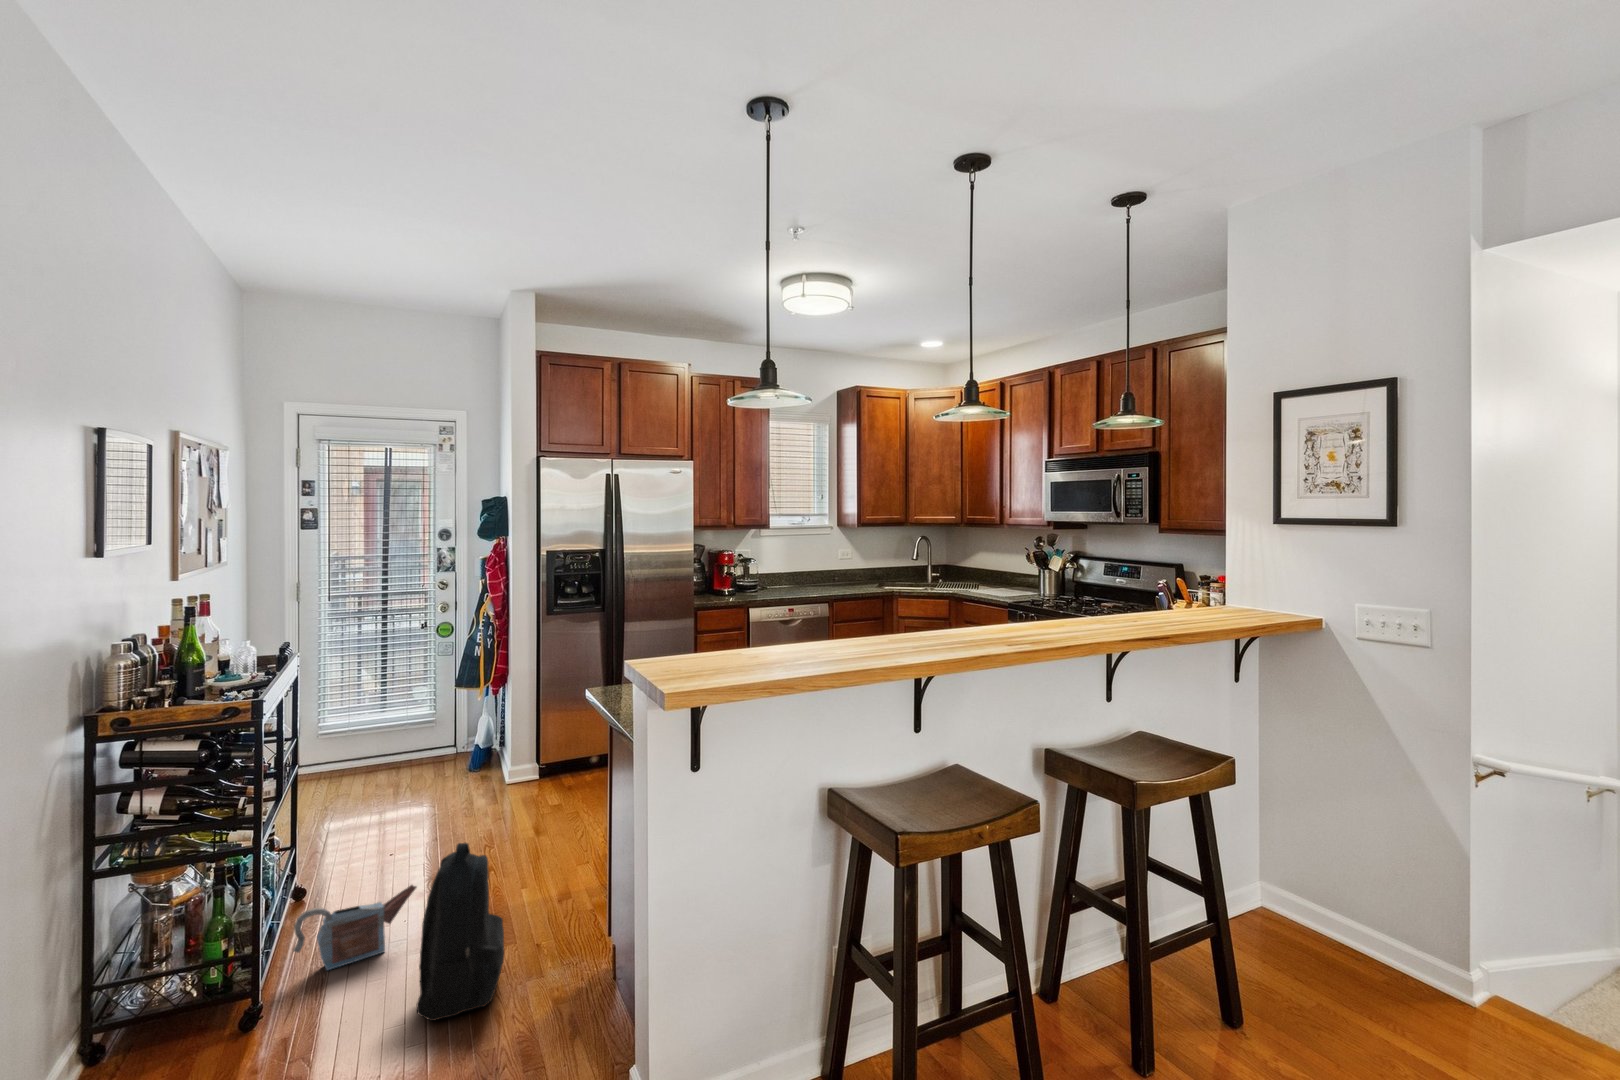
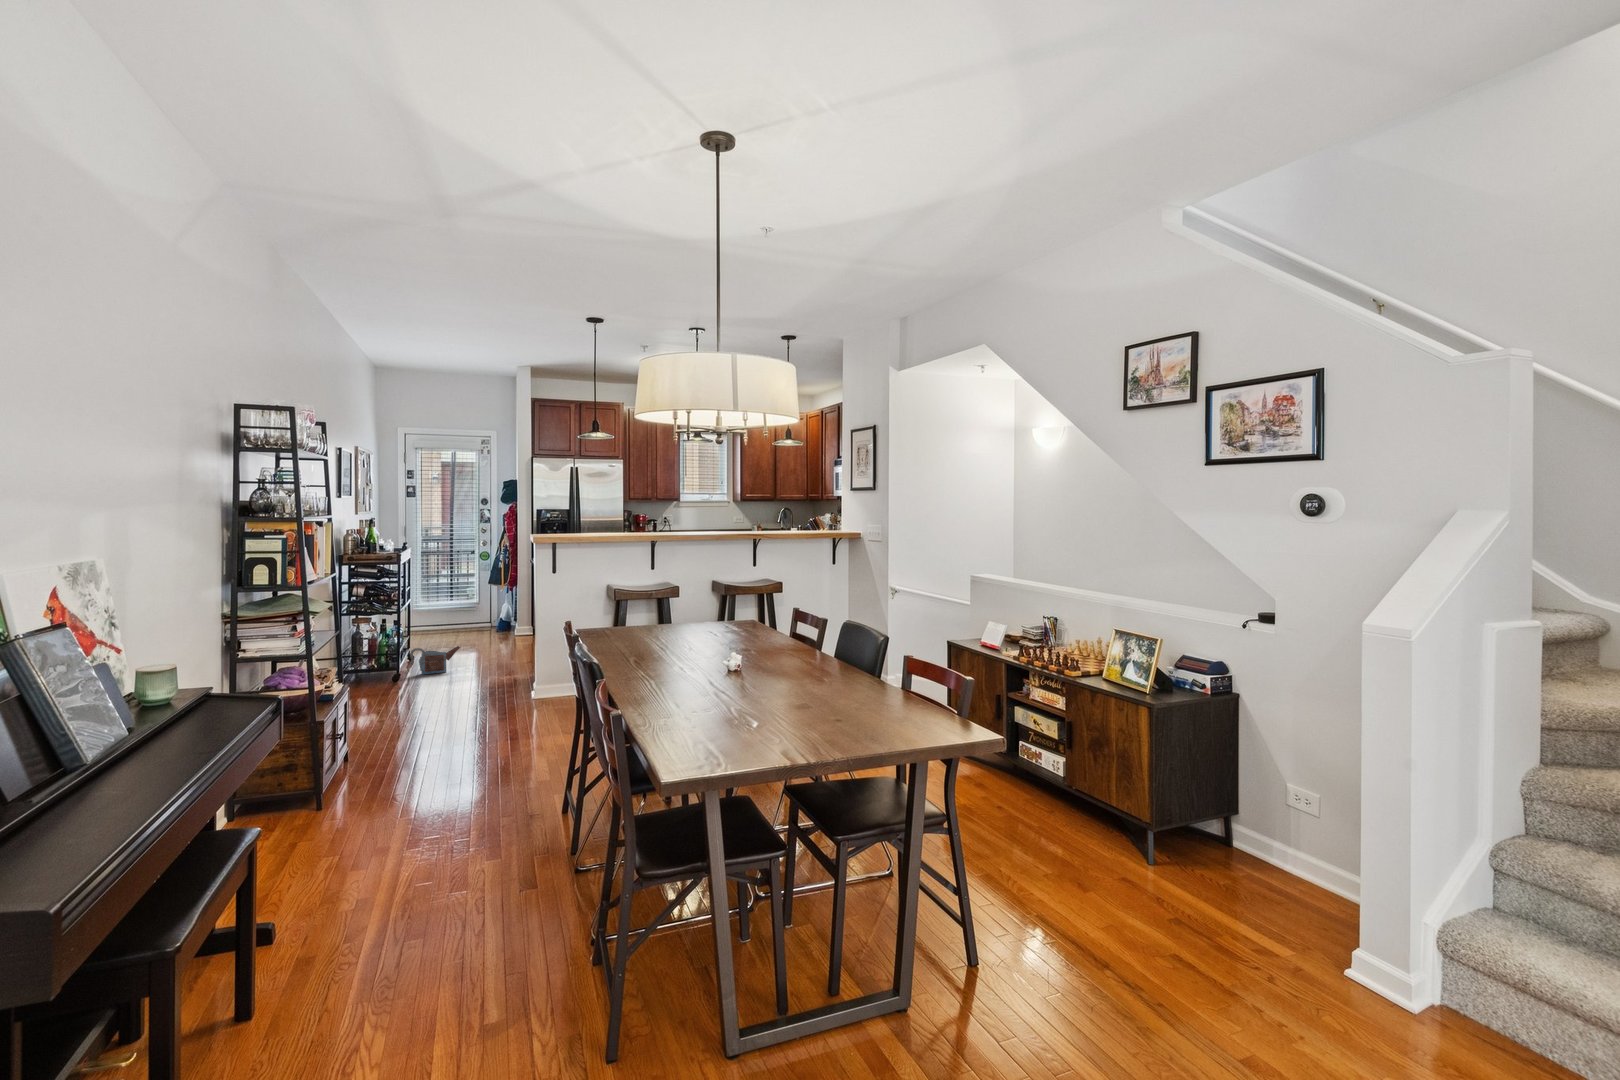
backpack: present [417,843,504,1021] -> none [457,617,494,682]

